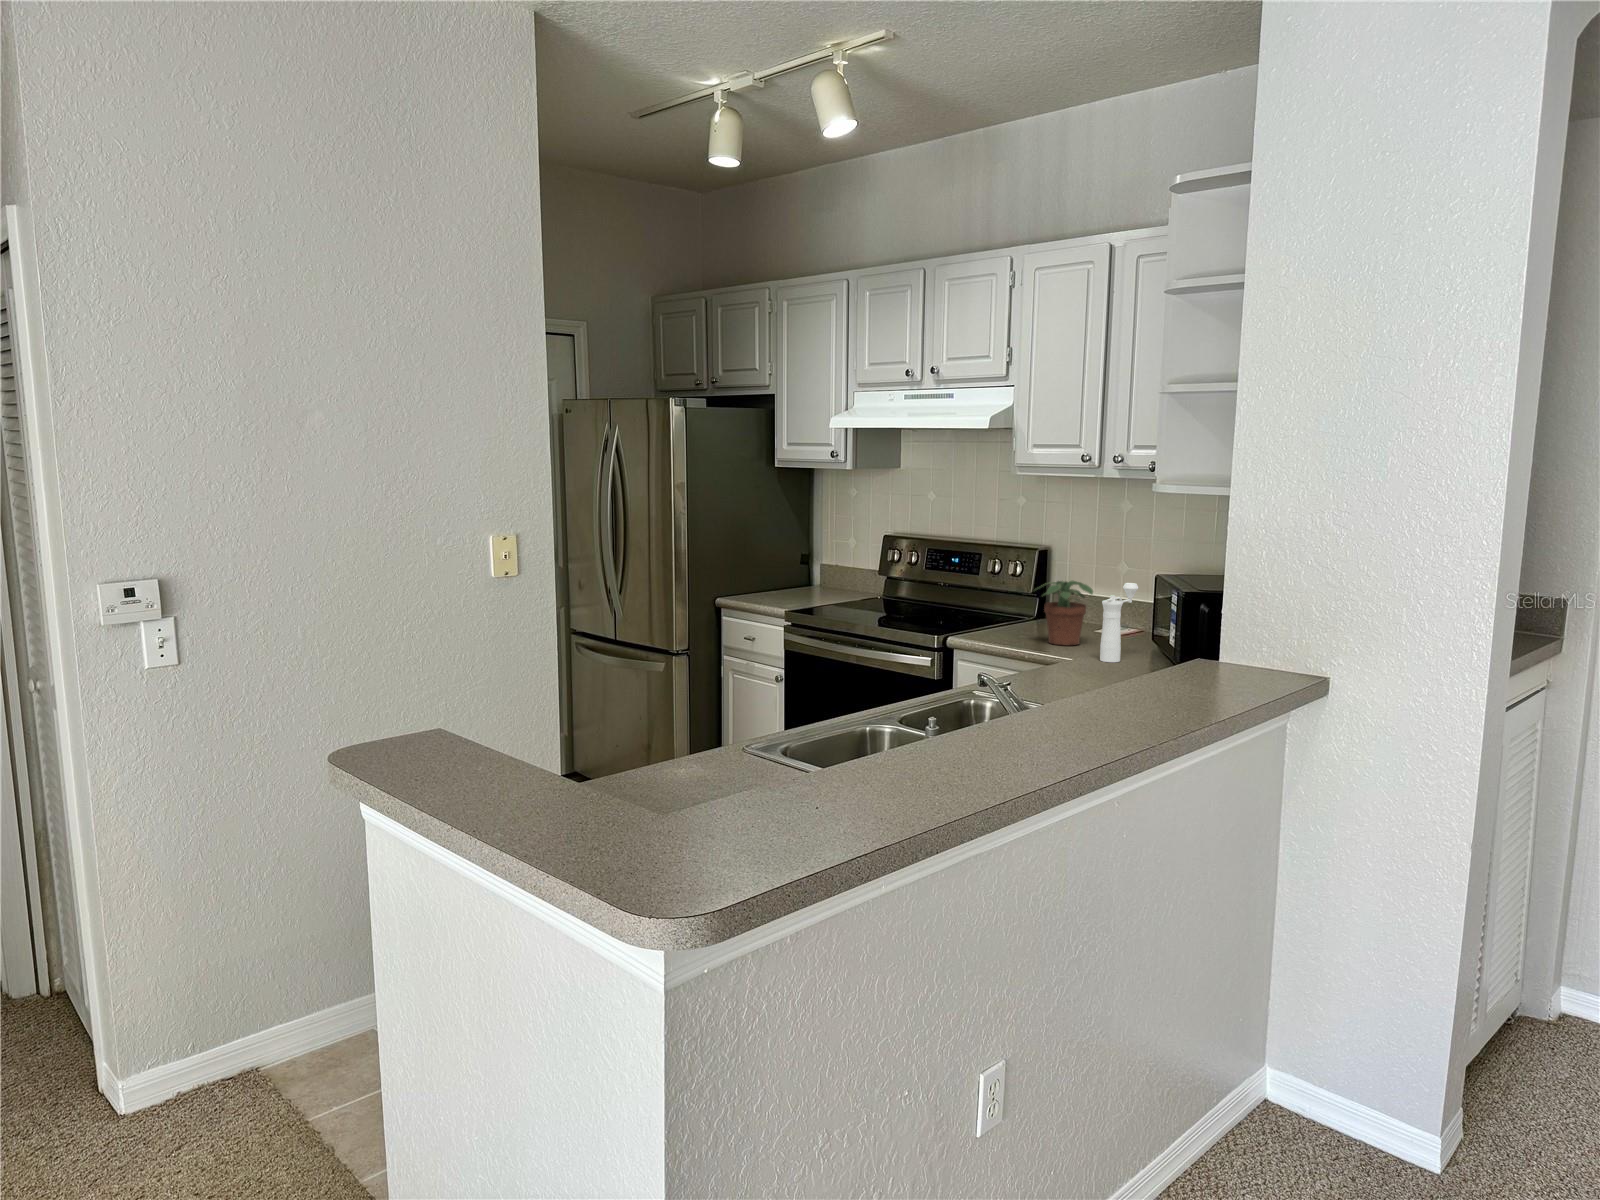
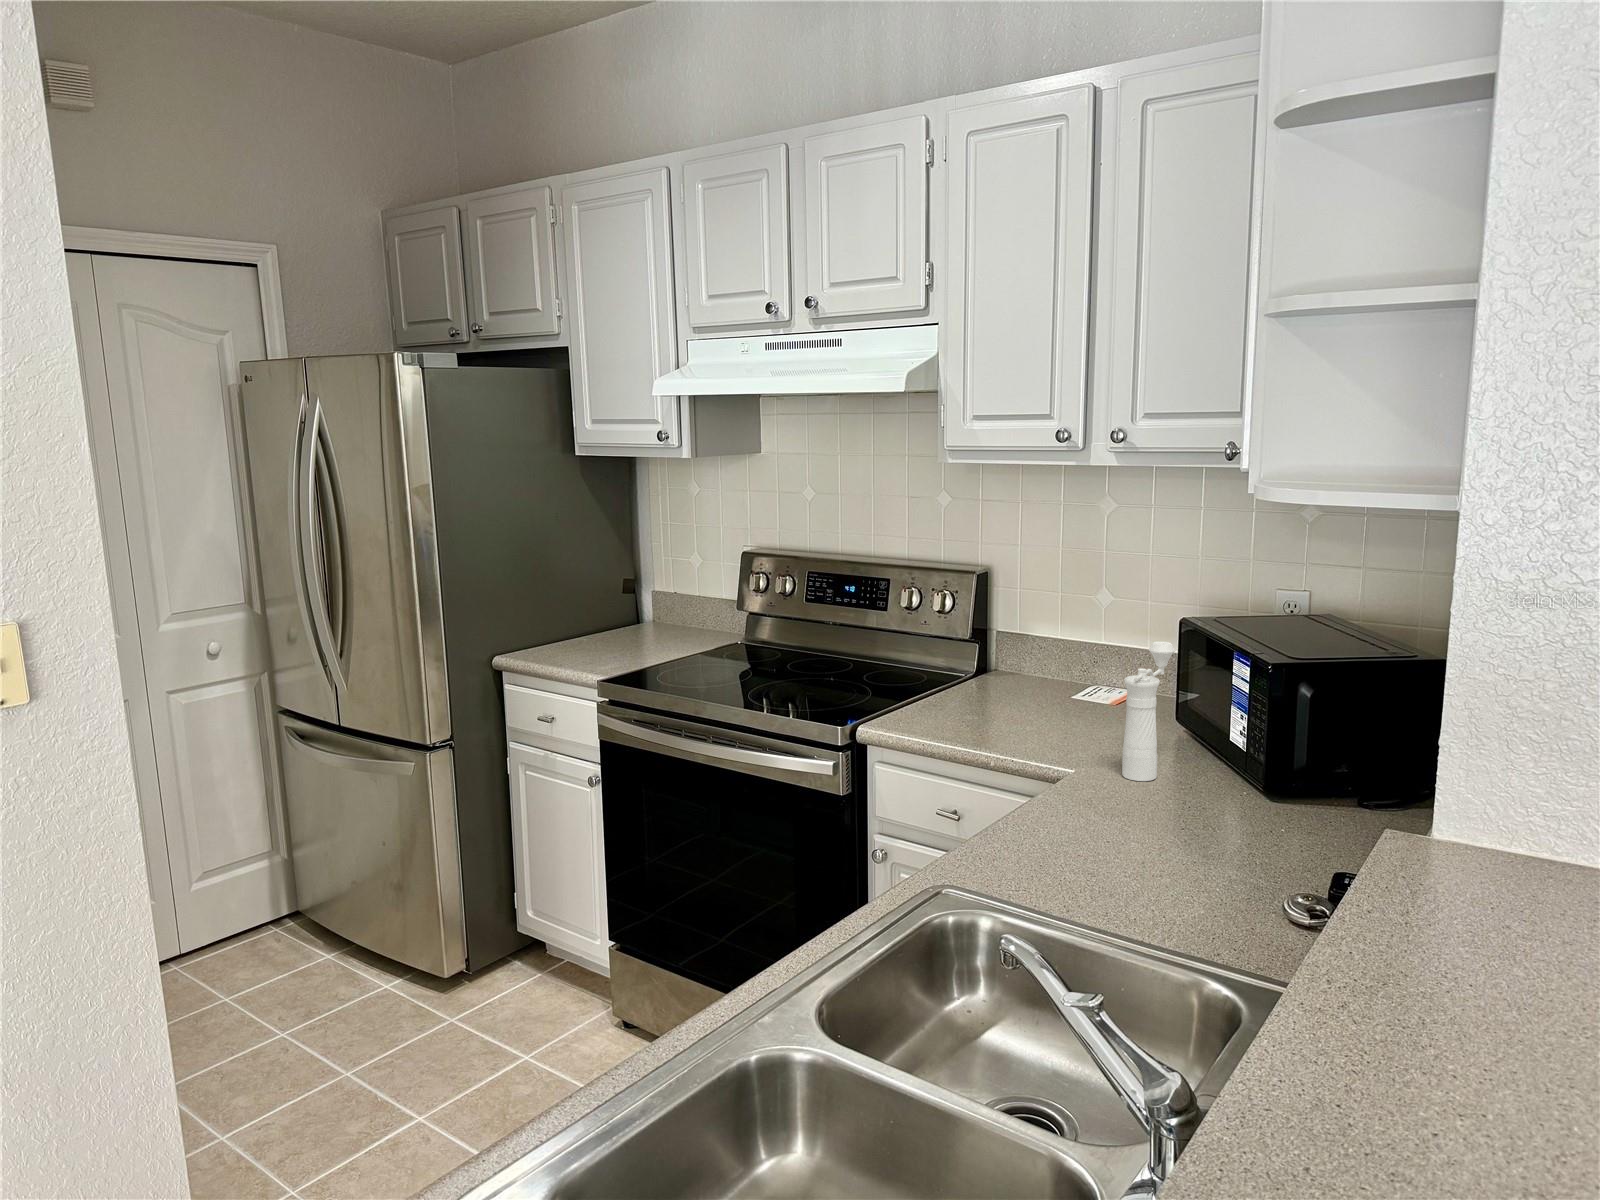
potted plant: present [1035,581,1093,646] -> none [994,632,1092,739]

